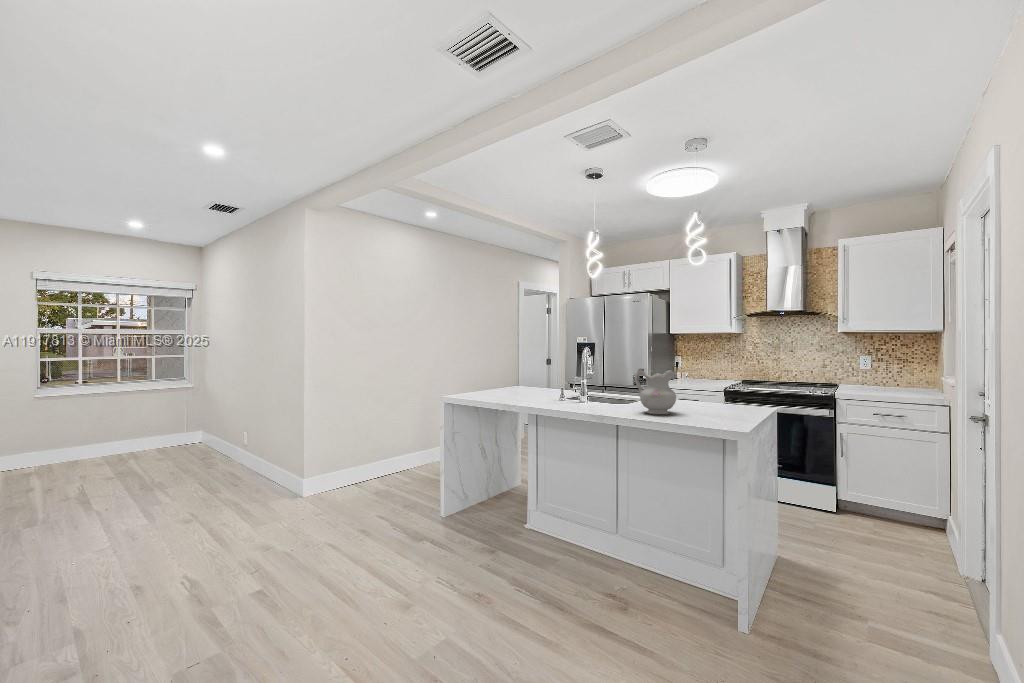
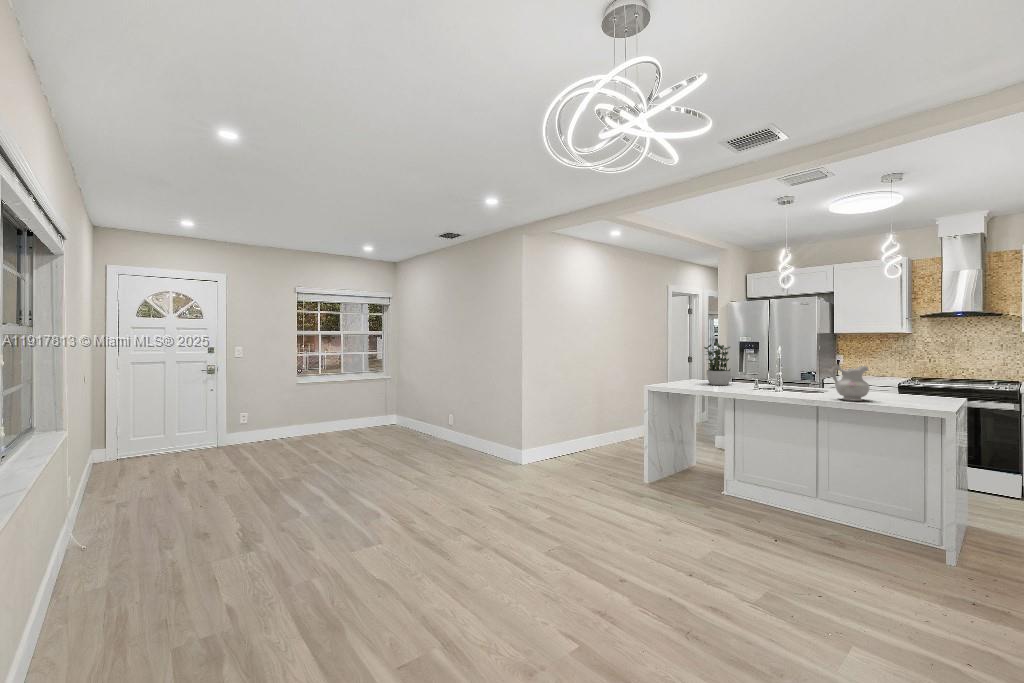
potted plant: none [513,341,546,394] -> present [704,342,731,385]

